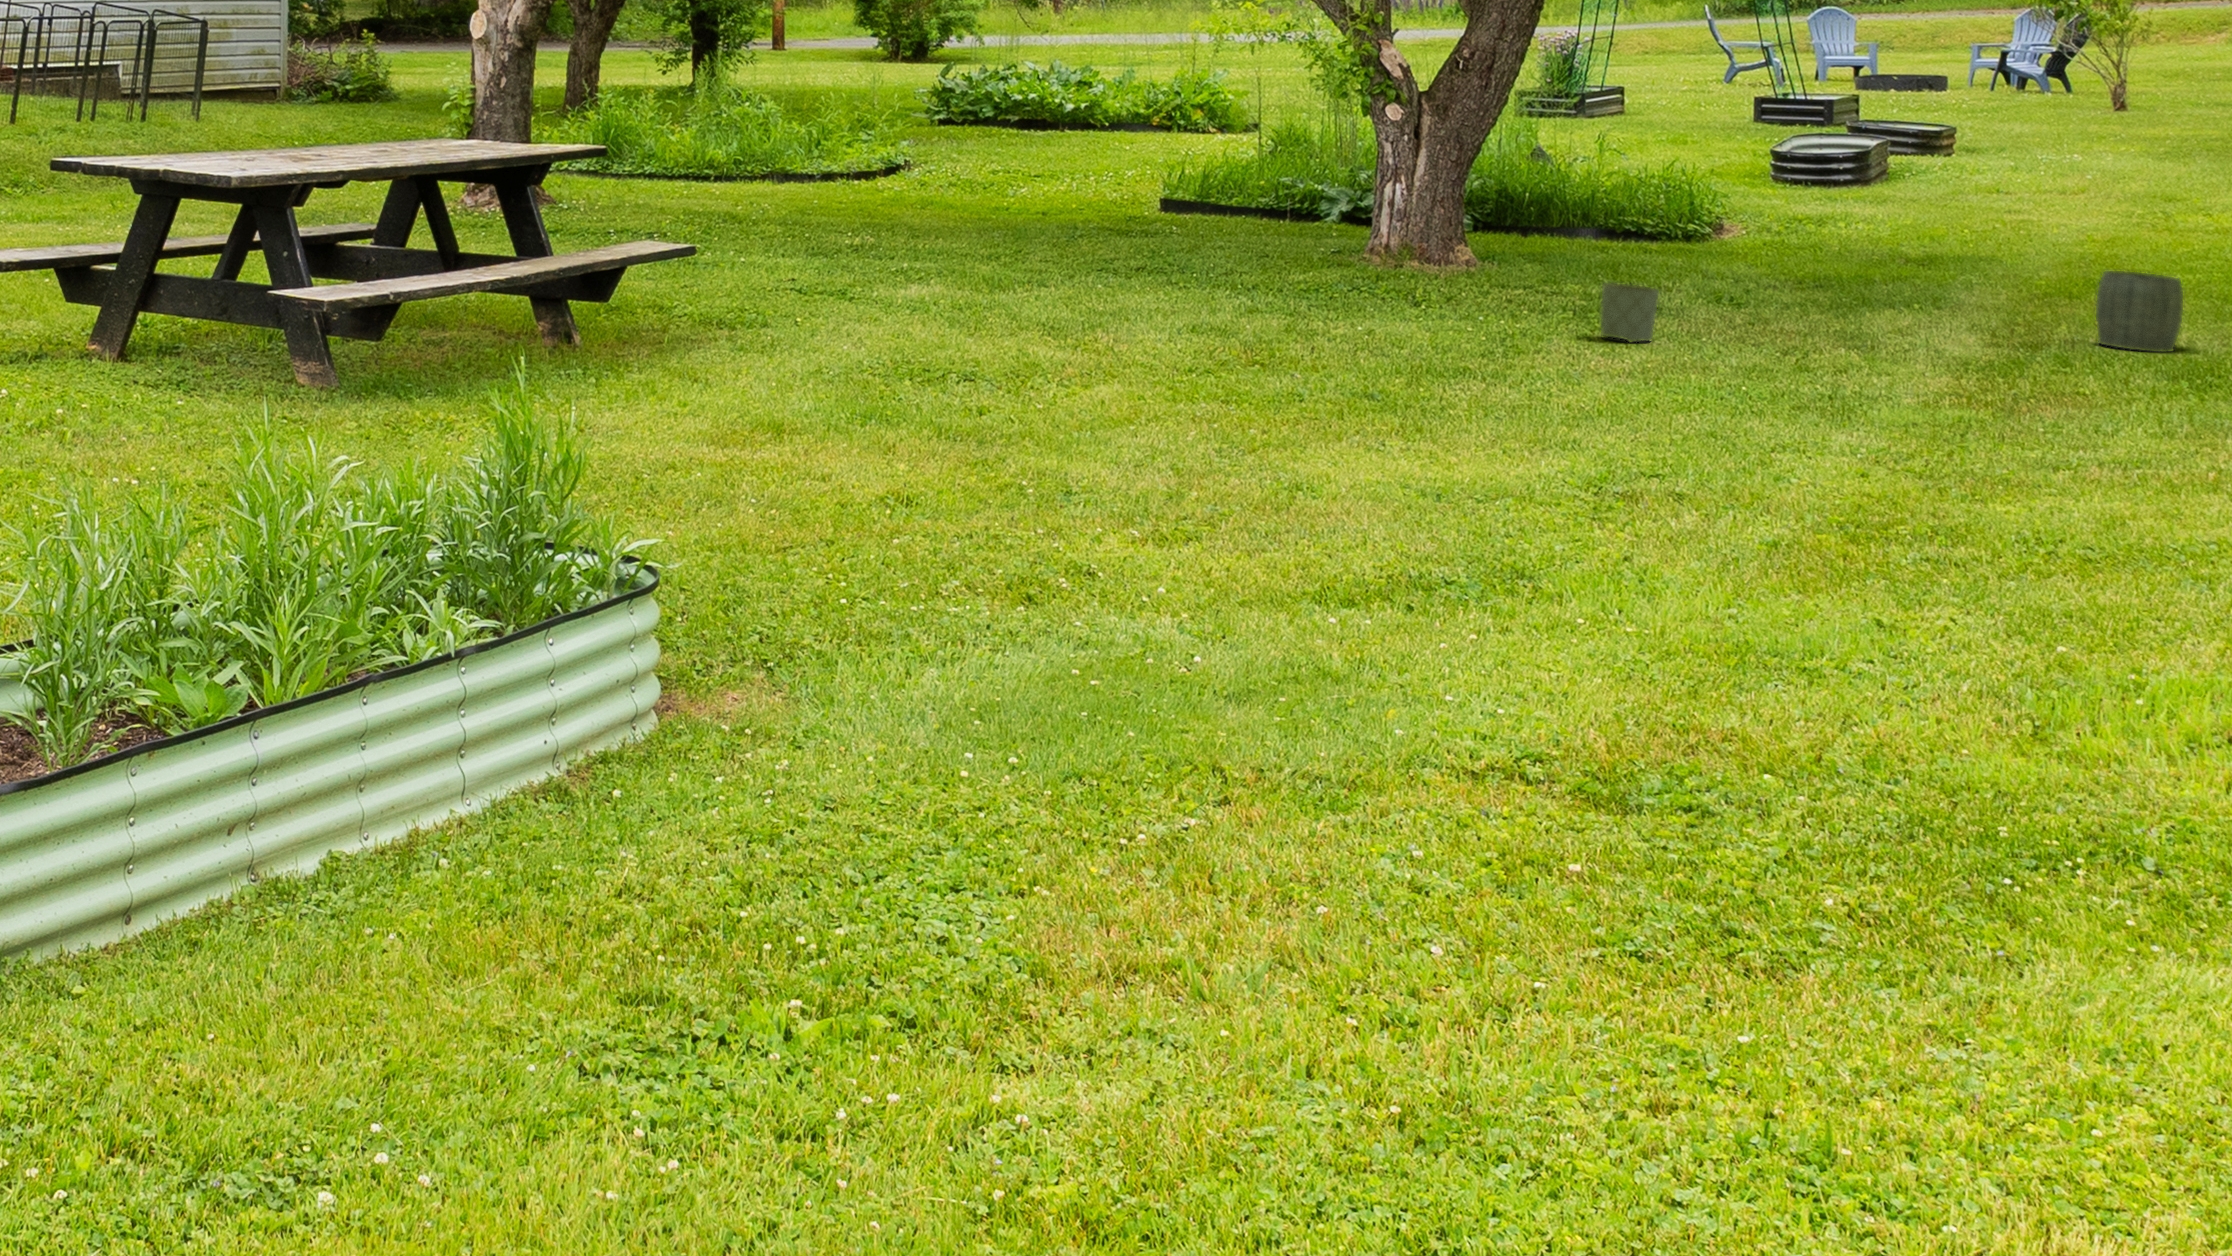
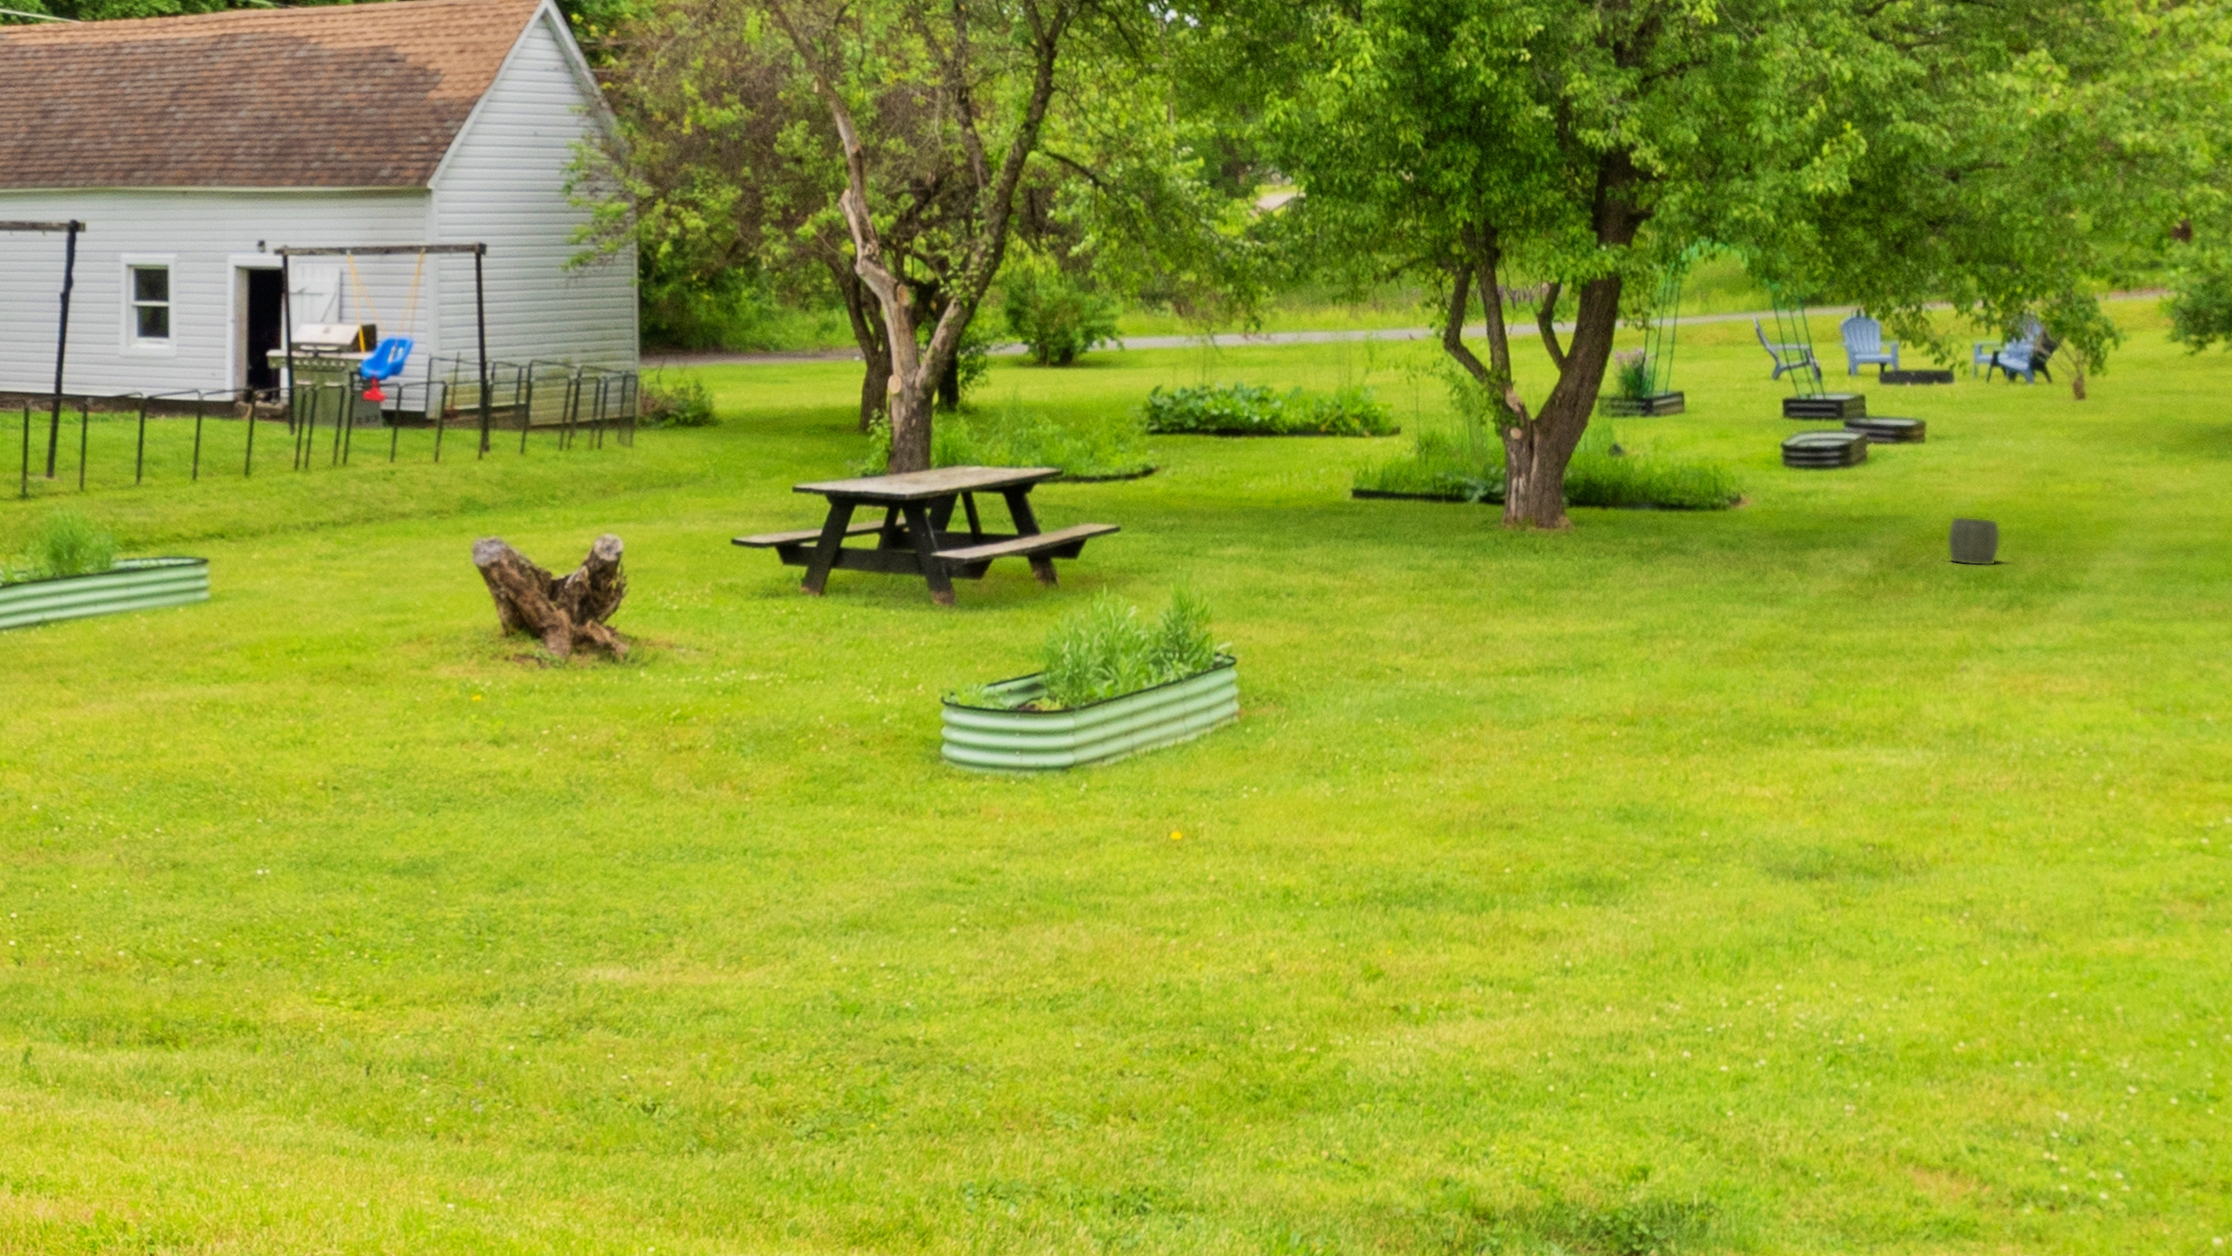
planter: present [1601,283,1658,342] -> none [1659,533,1692,567]

